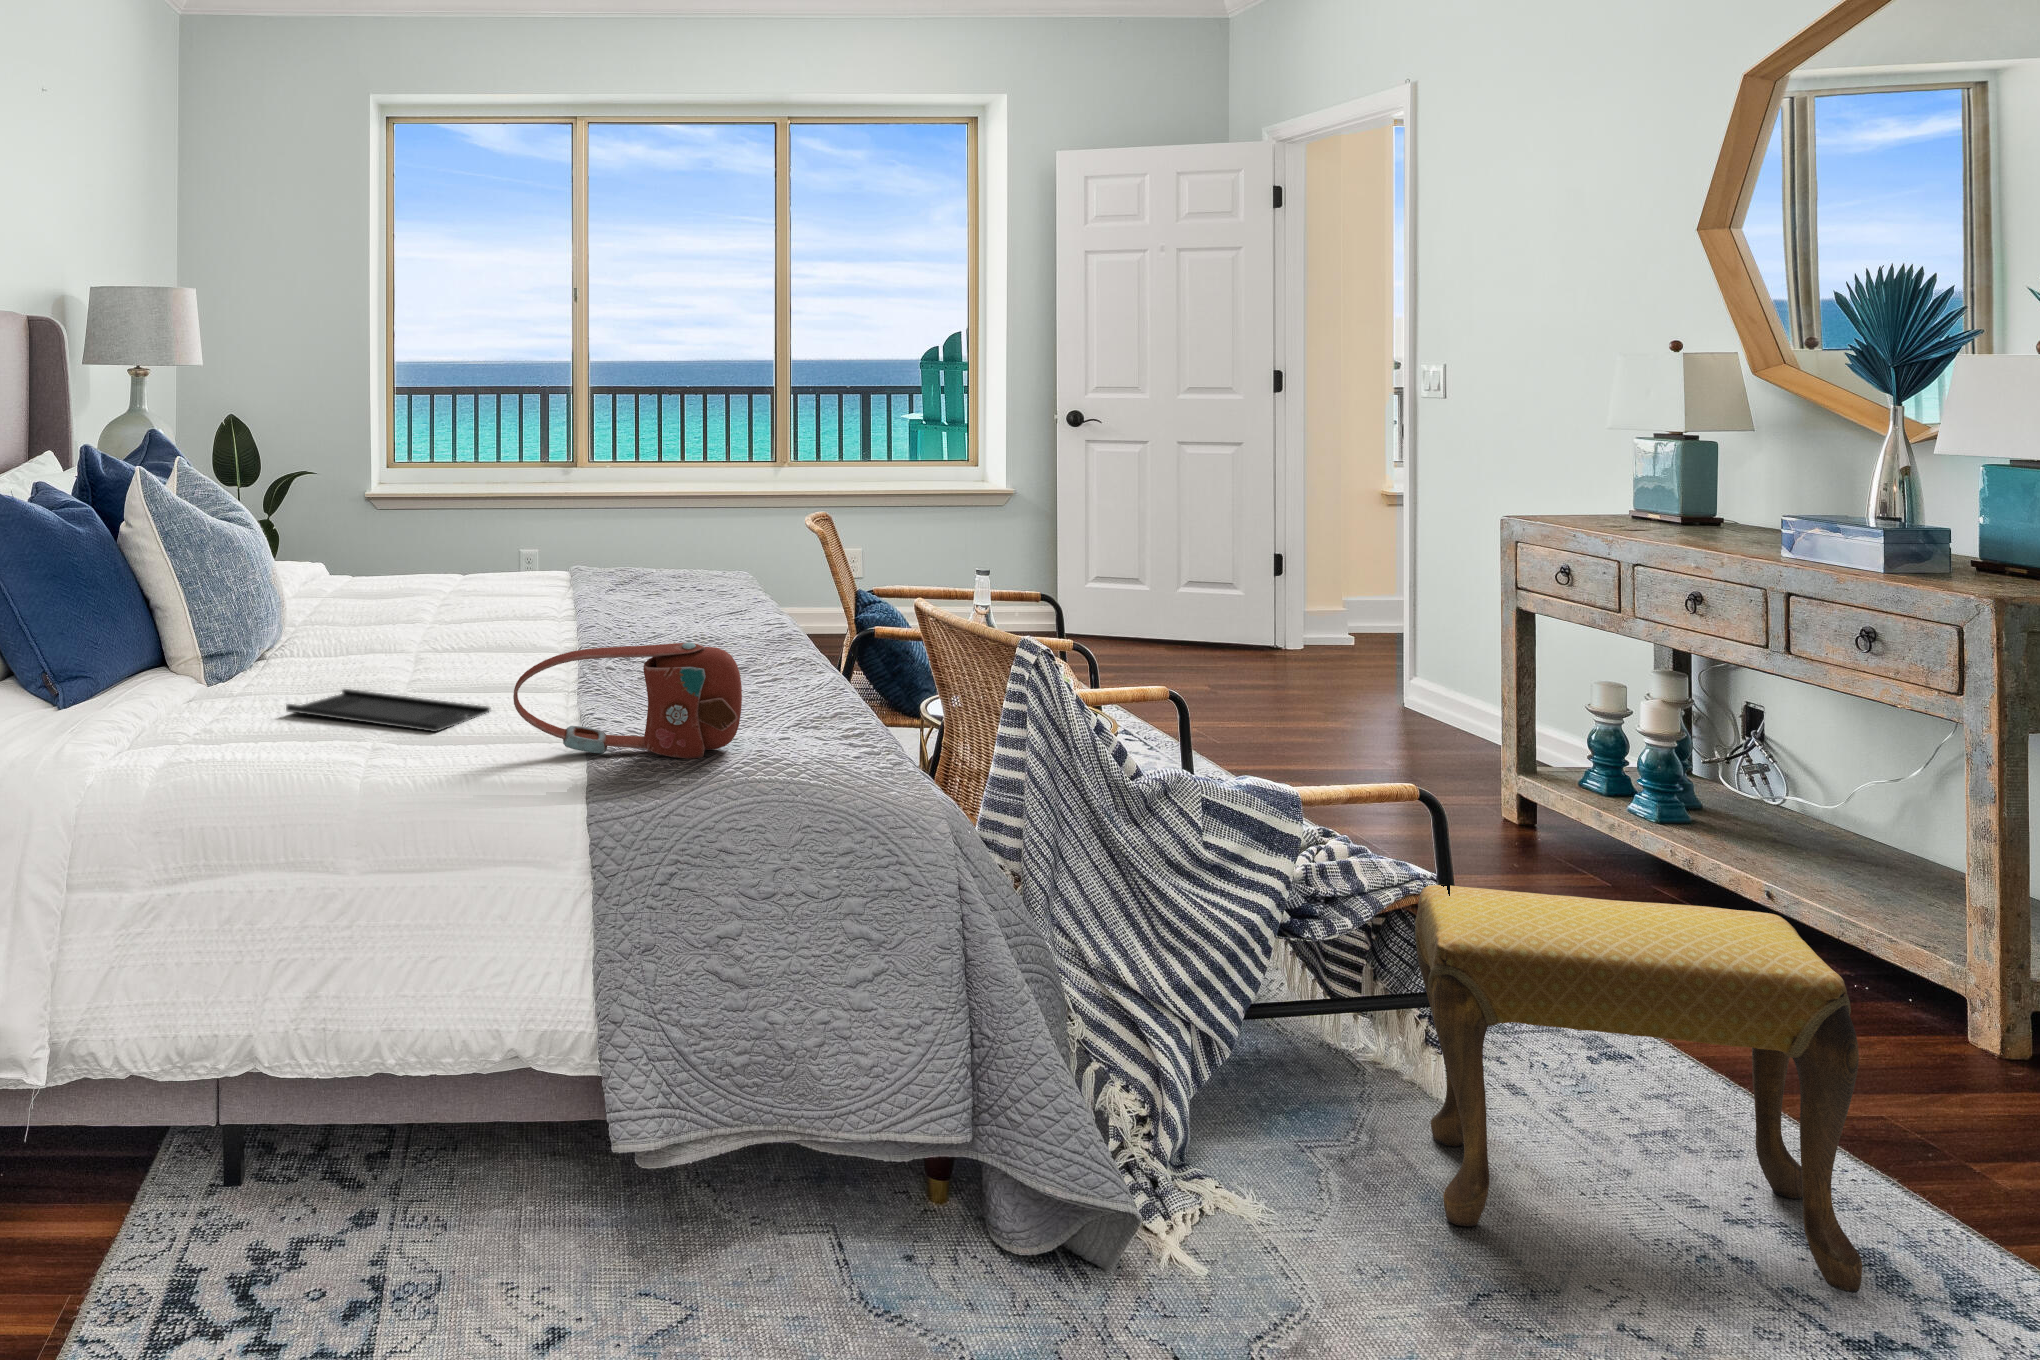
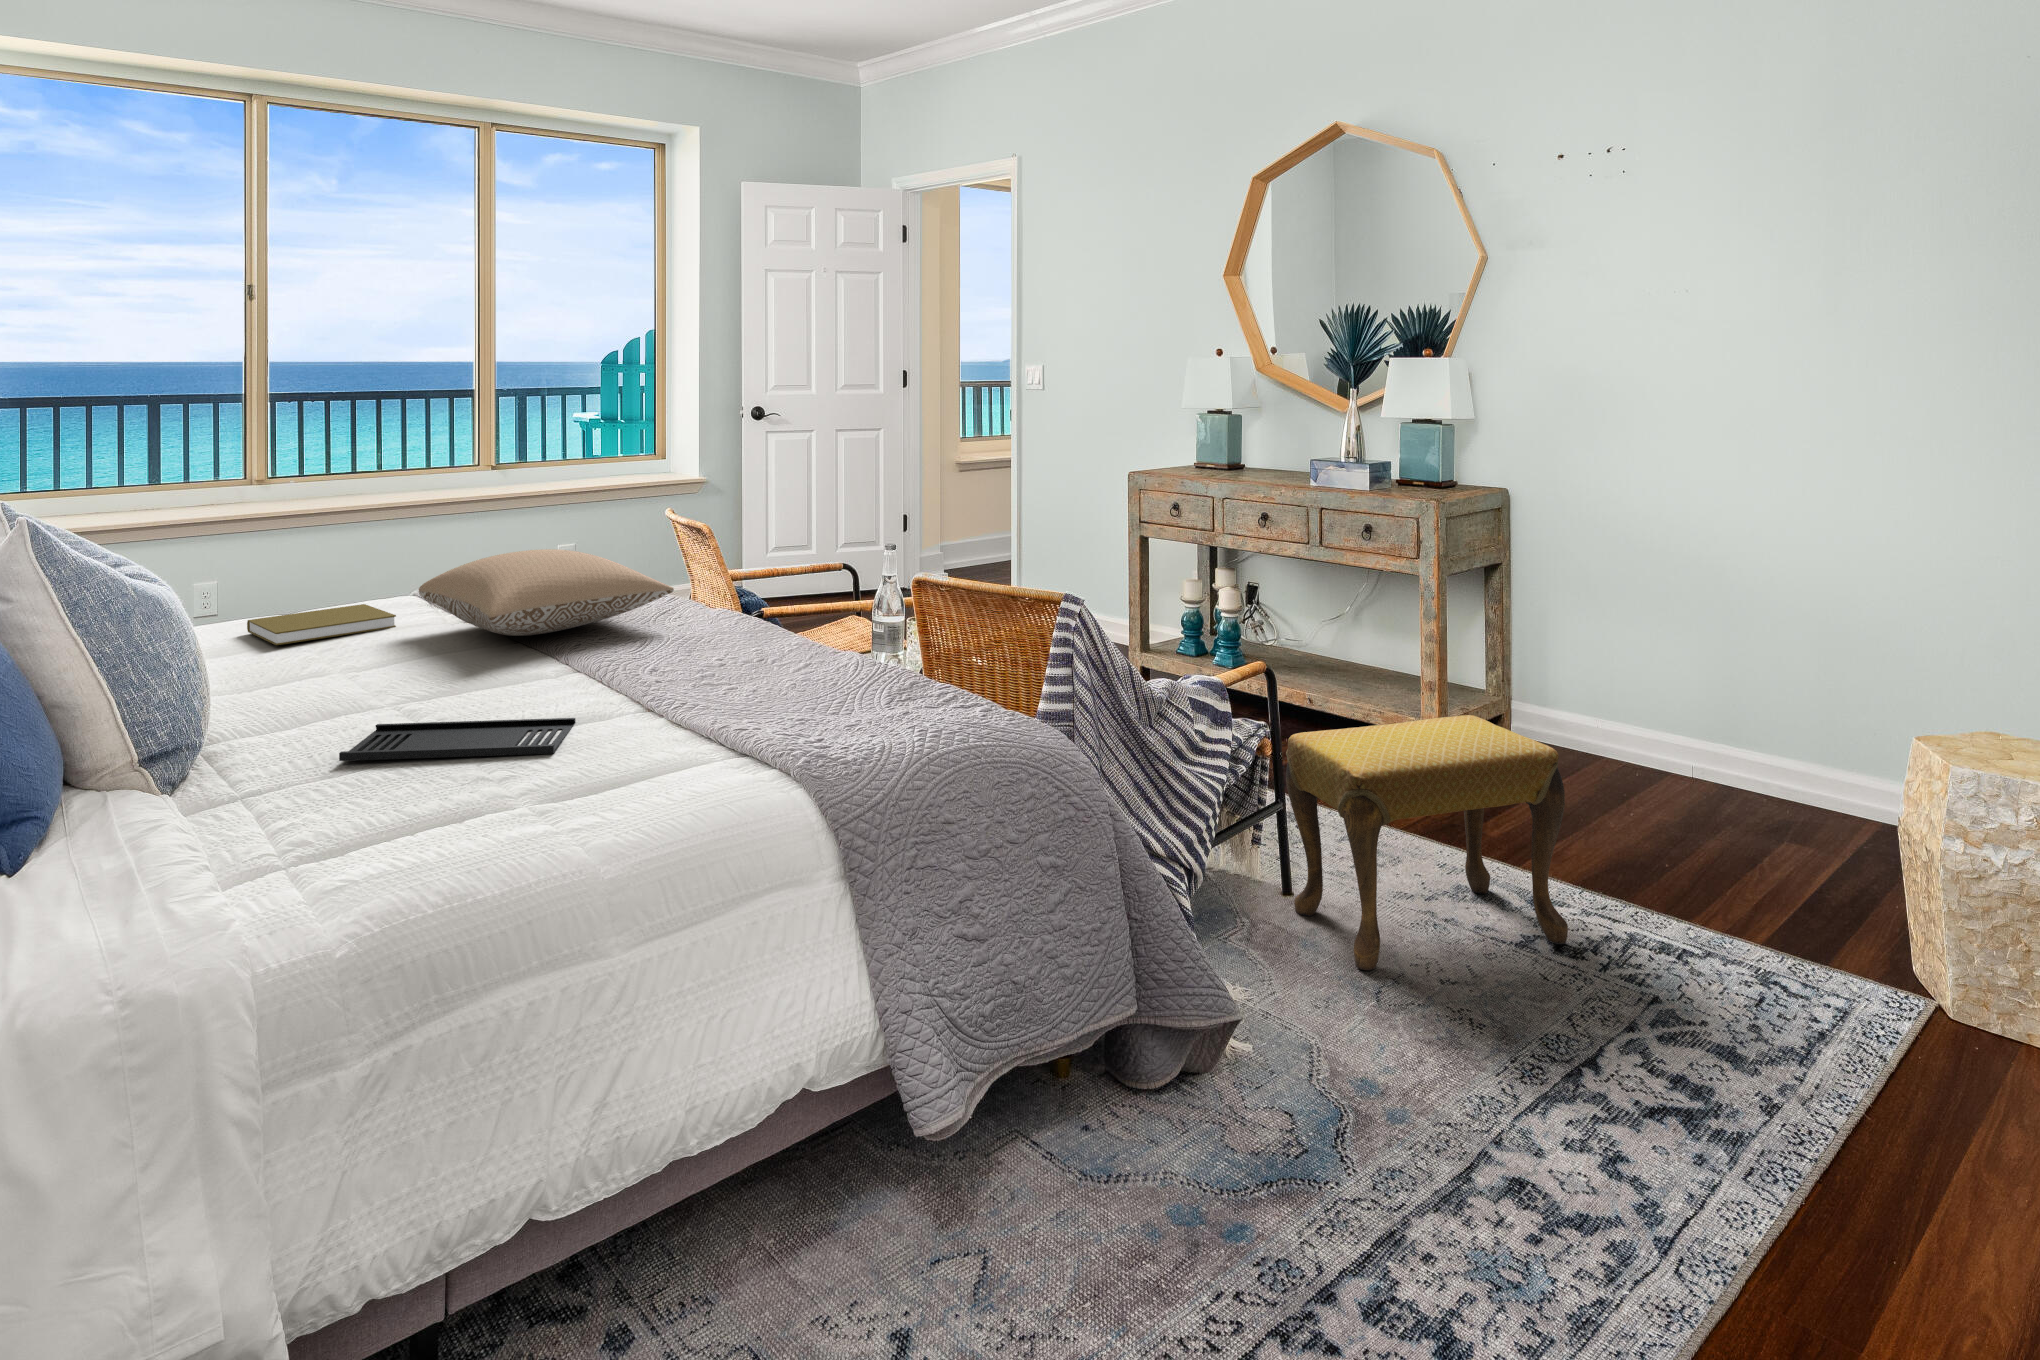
pillow: none [489,551,699,634] -> present [419,549,674,636]
book: none [369,594,480,620] -> present [247,604,396,645]
handbag: present [513,642,742,759] -> none [681,627,897,746]

